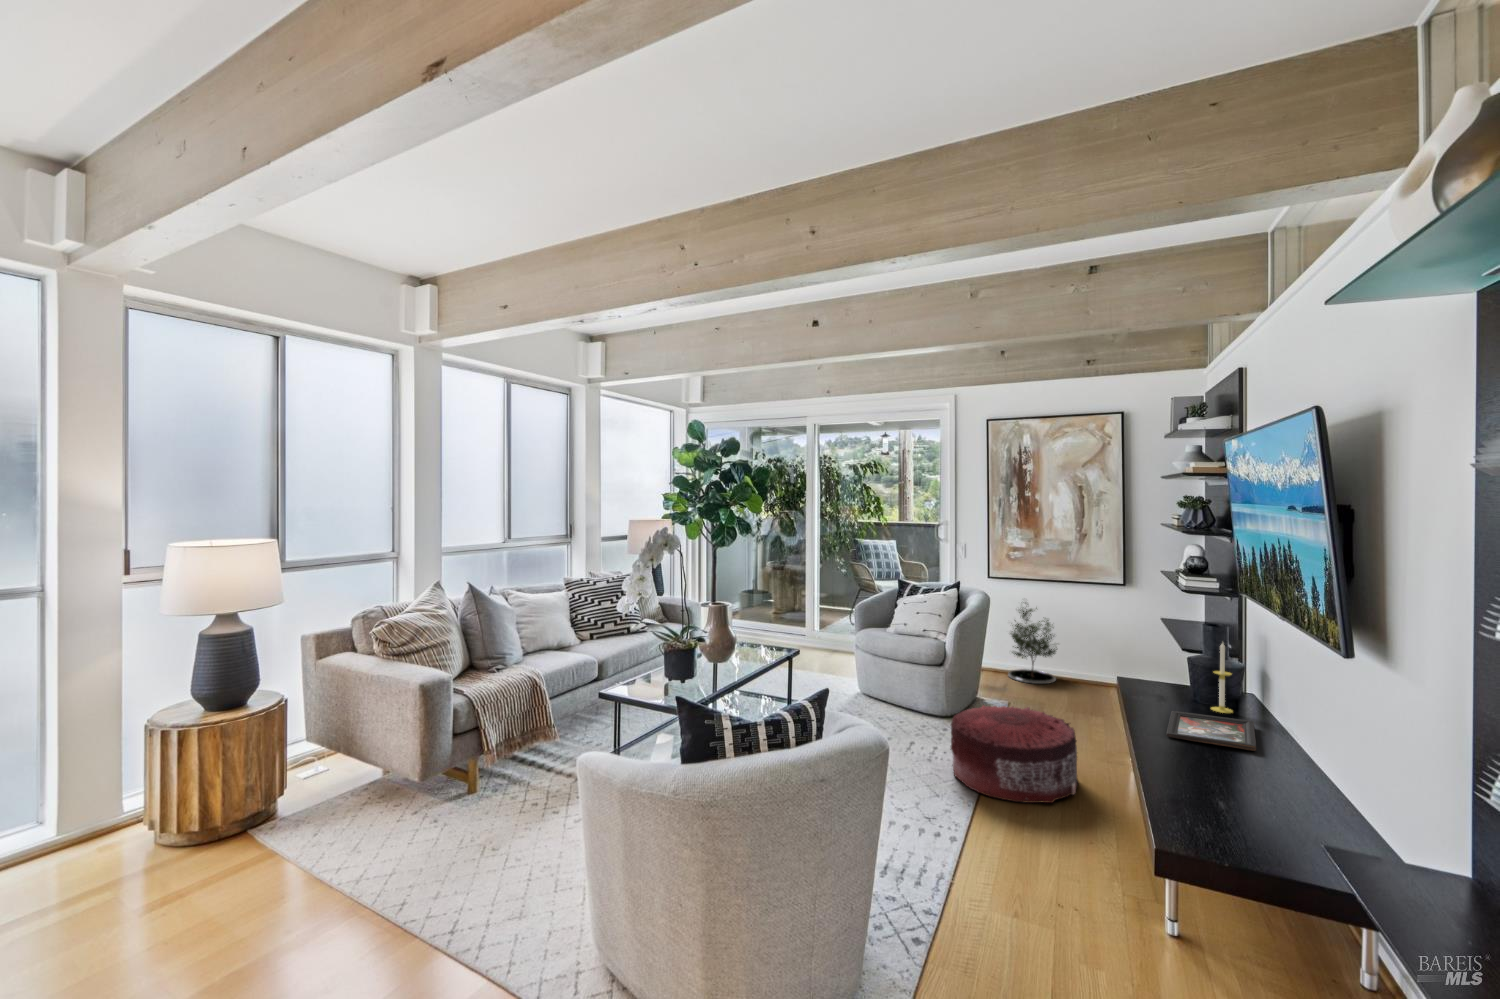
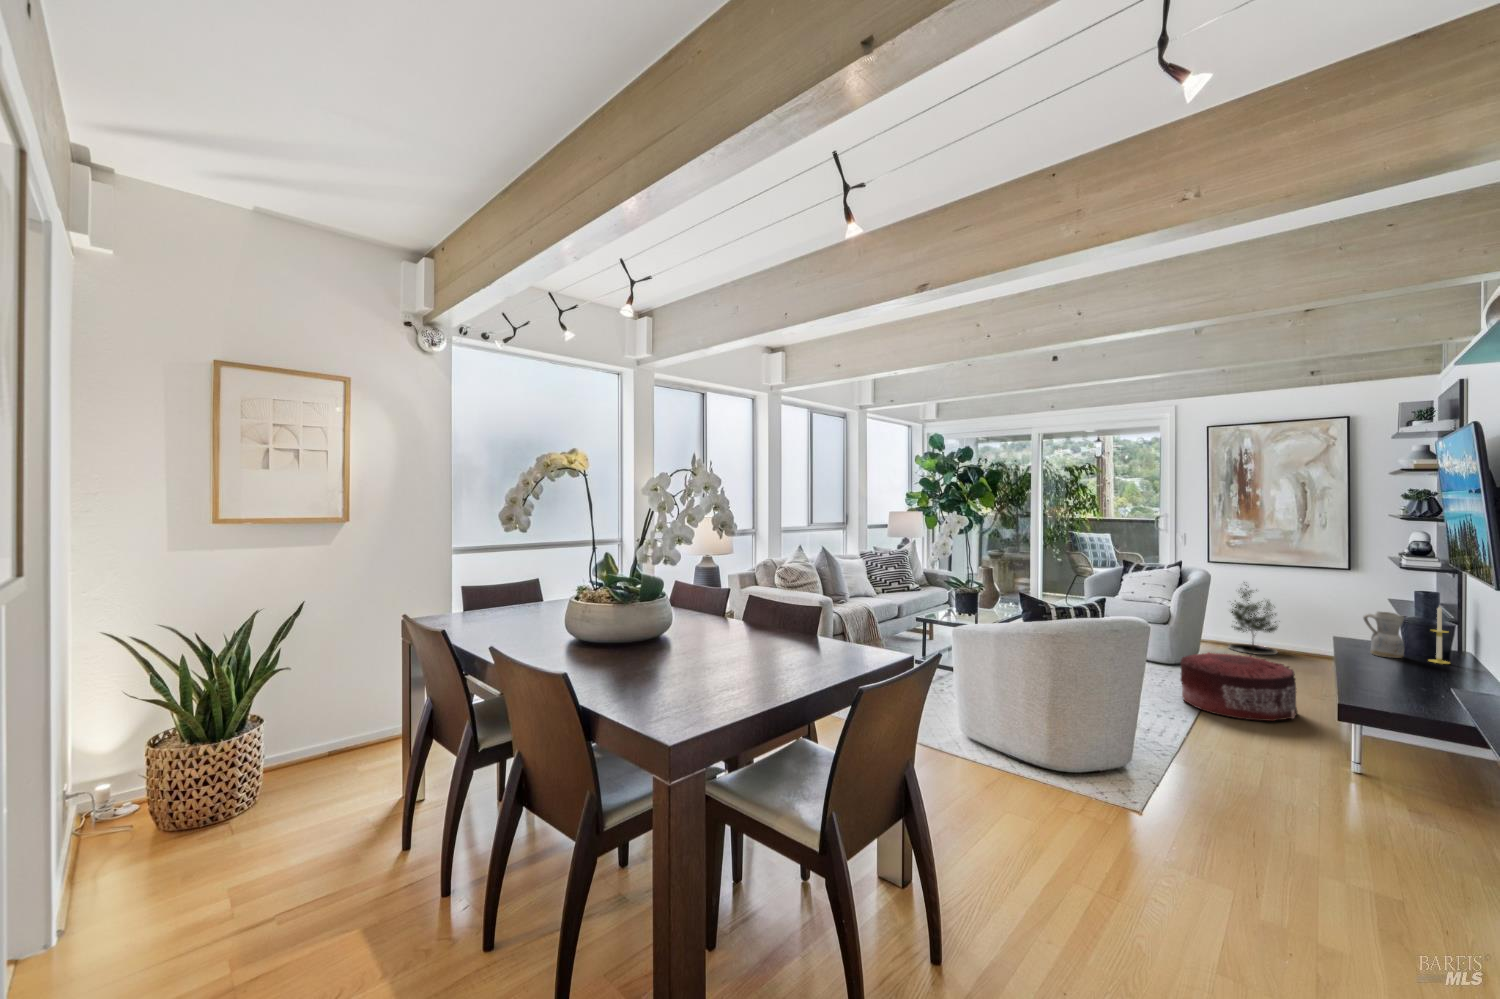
ceramic pitcher: none [1146,650,1188,707] -> present [1363,611,1405,658]
decorative tray: present [1166,711,1256,751] -> none [1379,658,1468,683]

